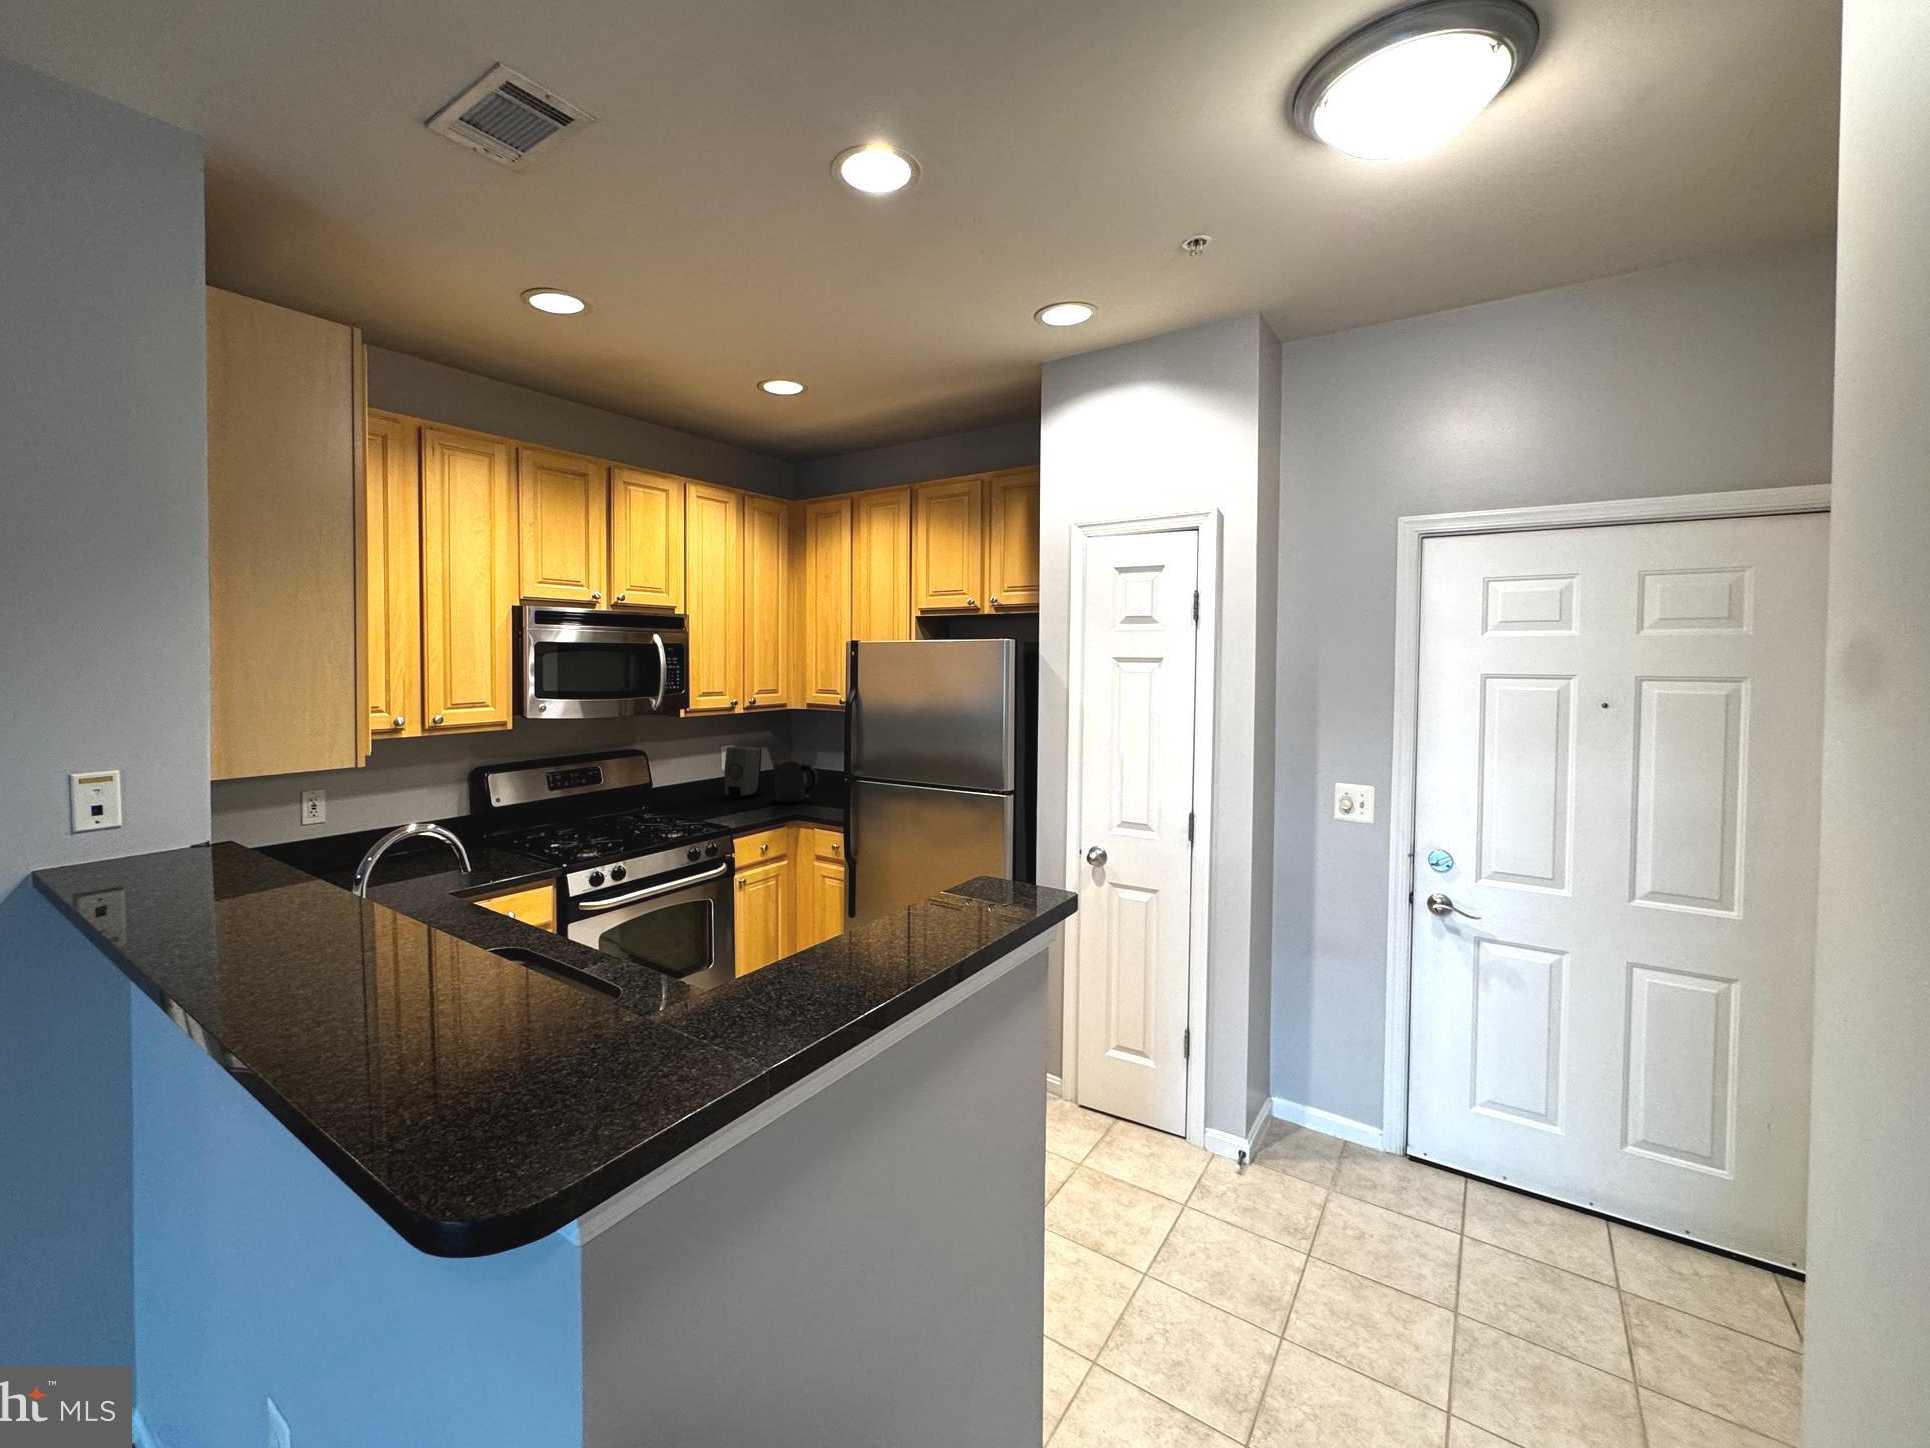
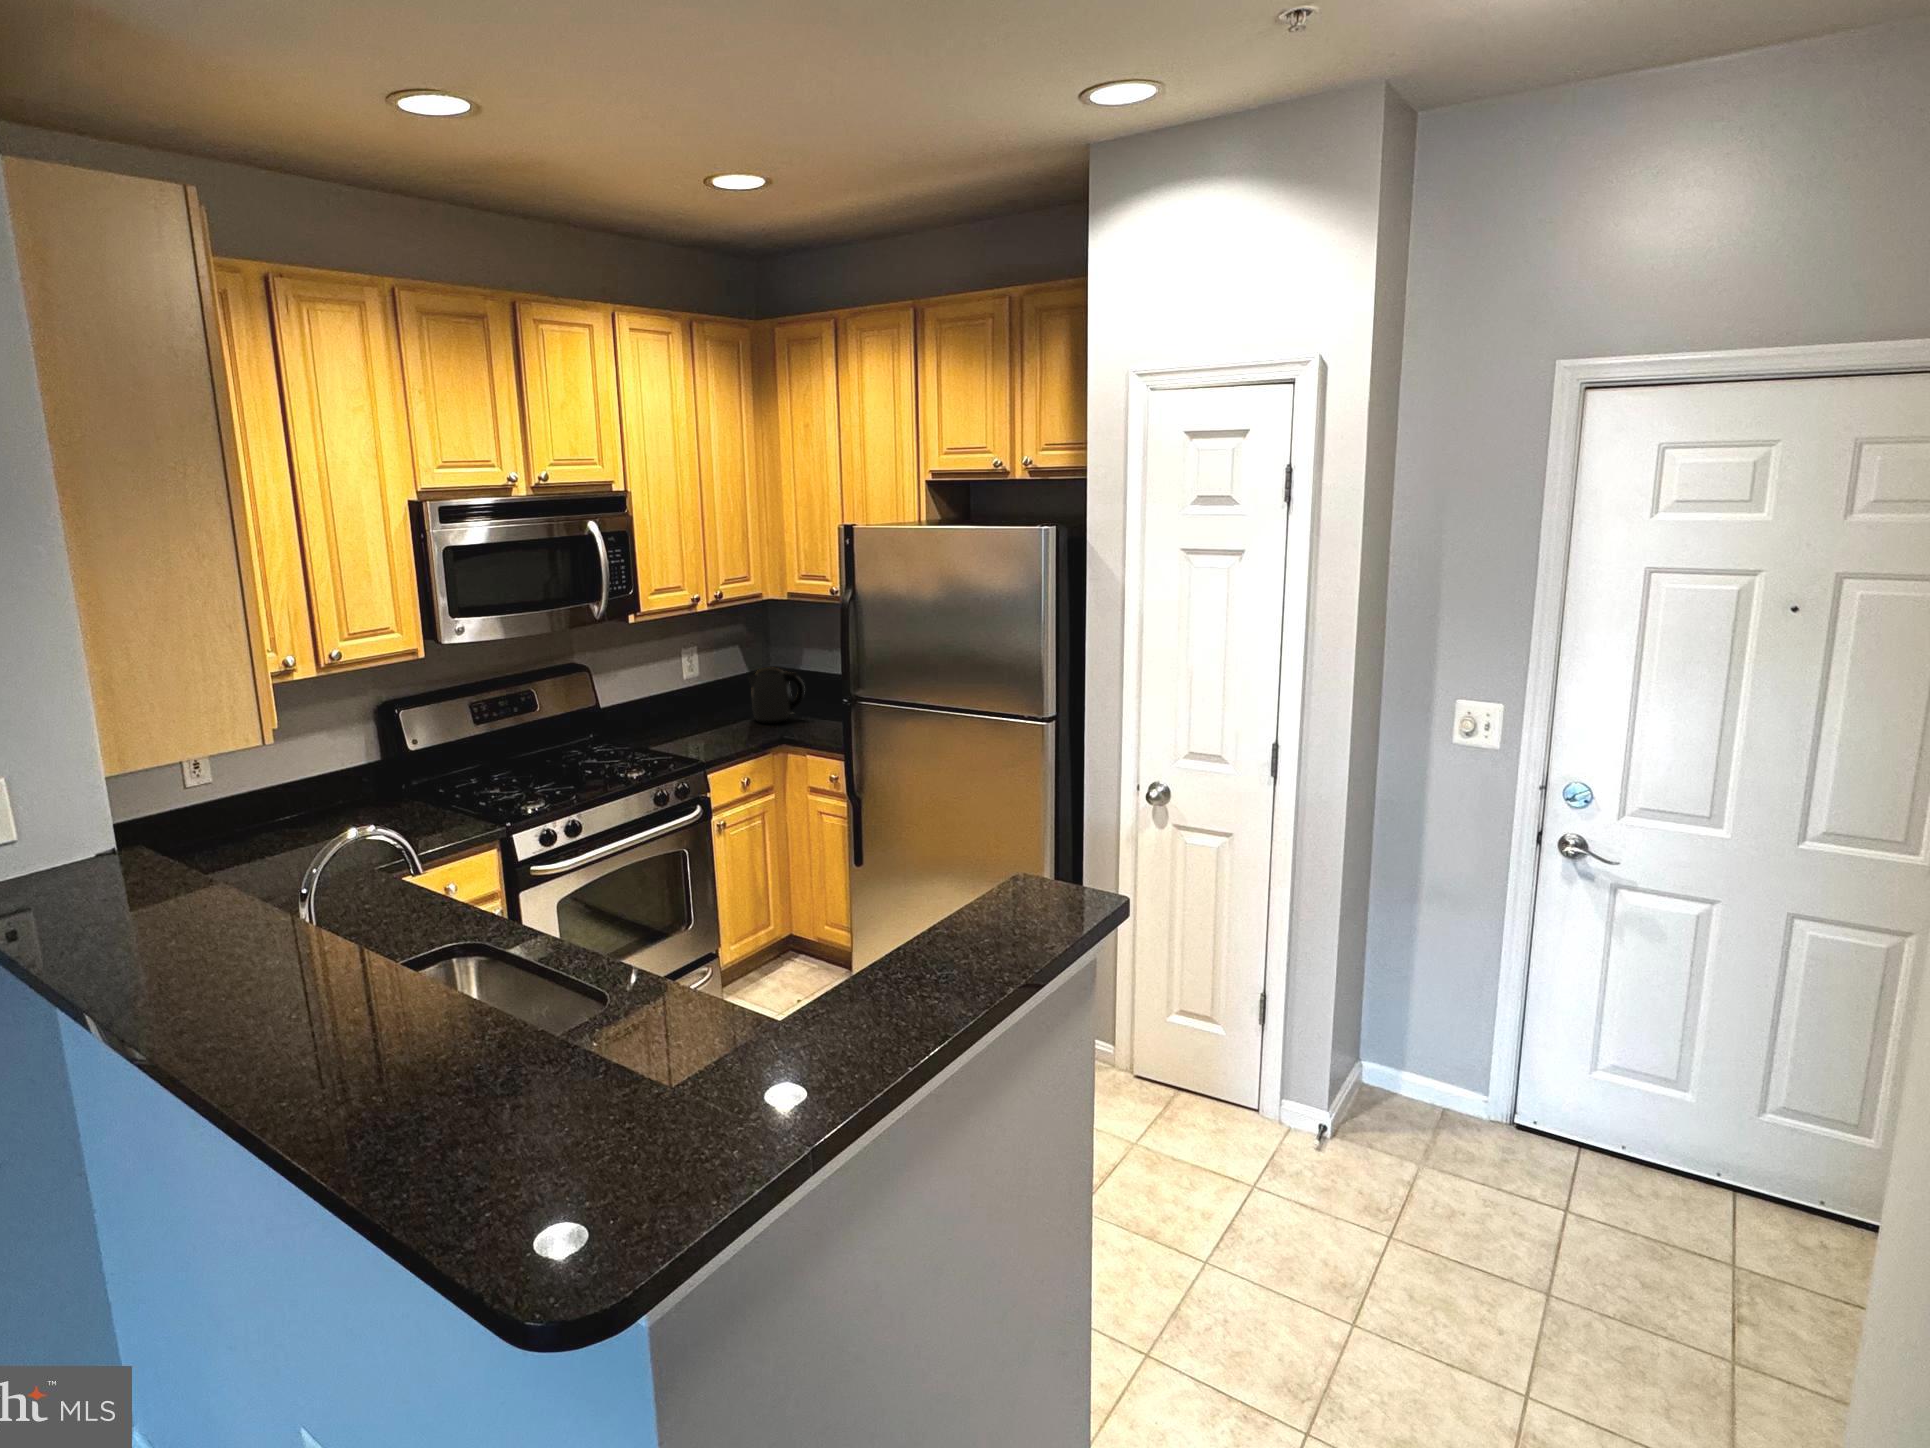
soap dispenser: present [724,747,761,798] -> none [685,652,731,718]

